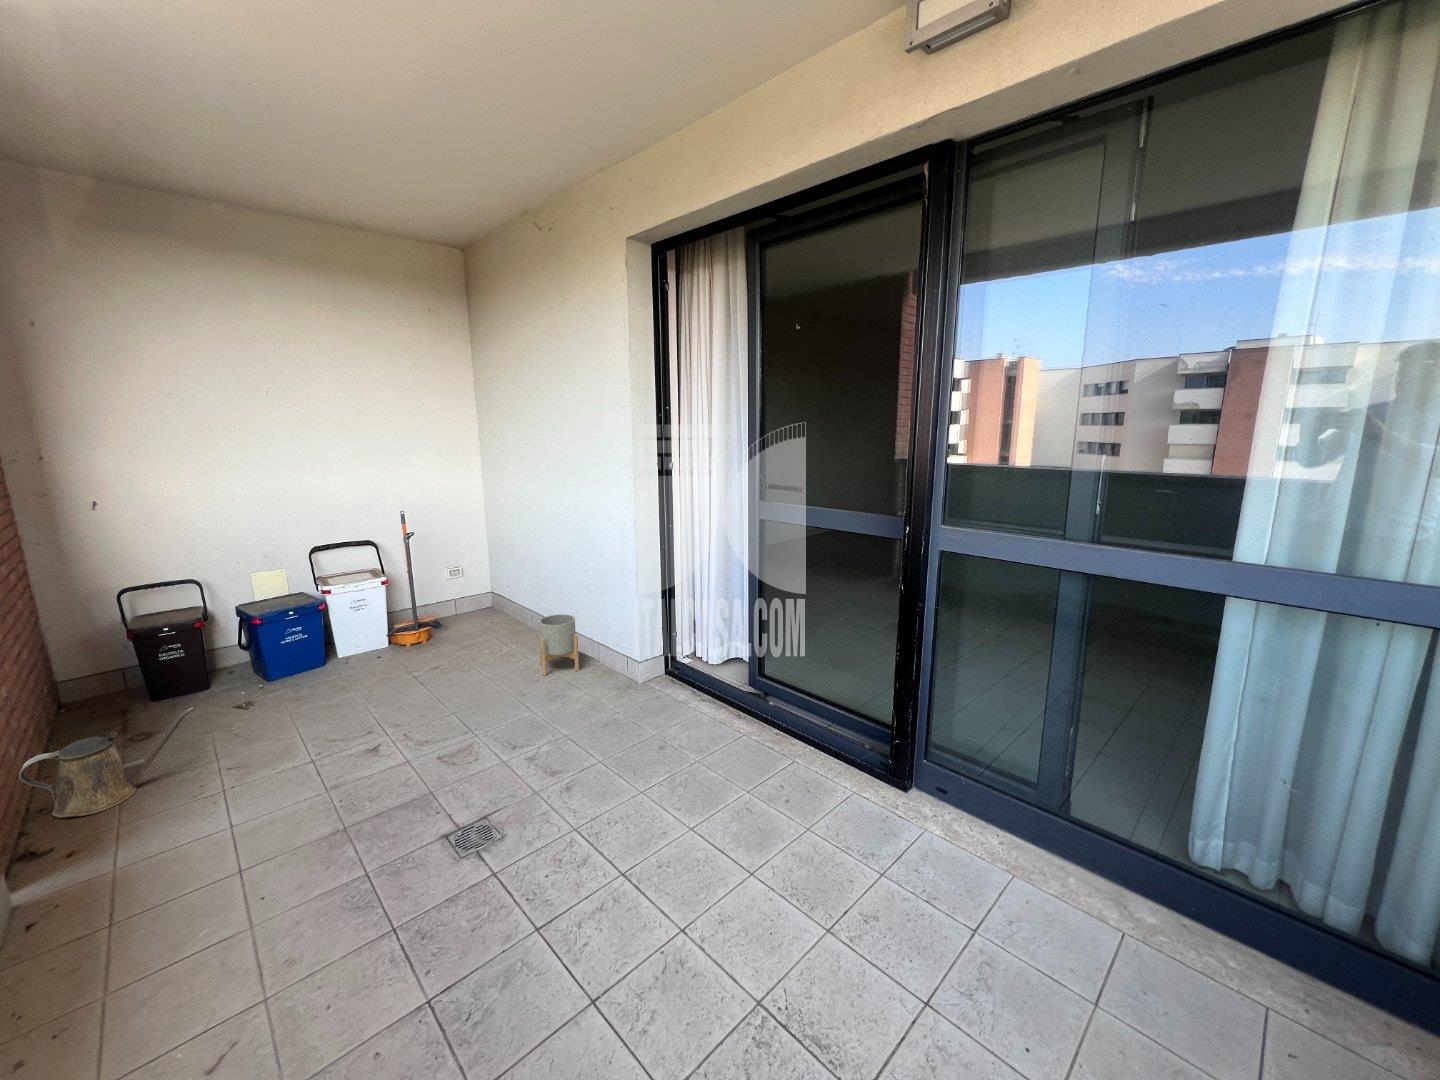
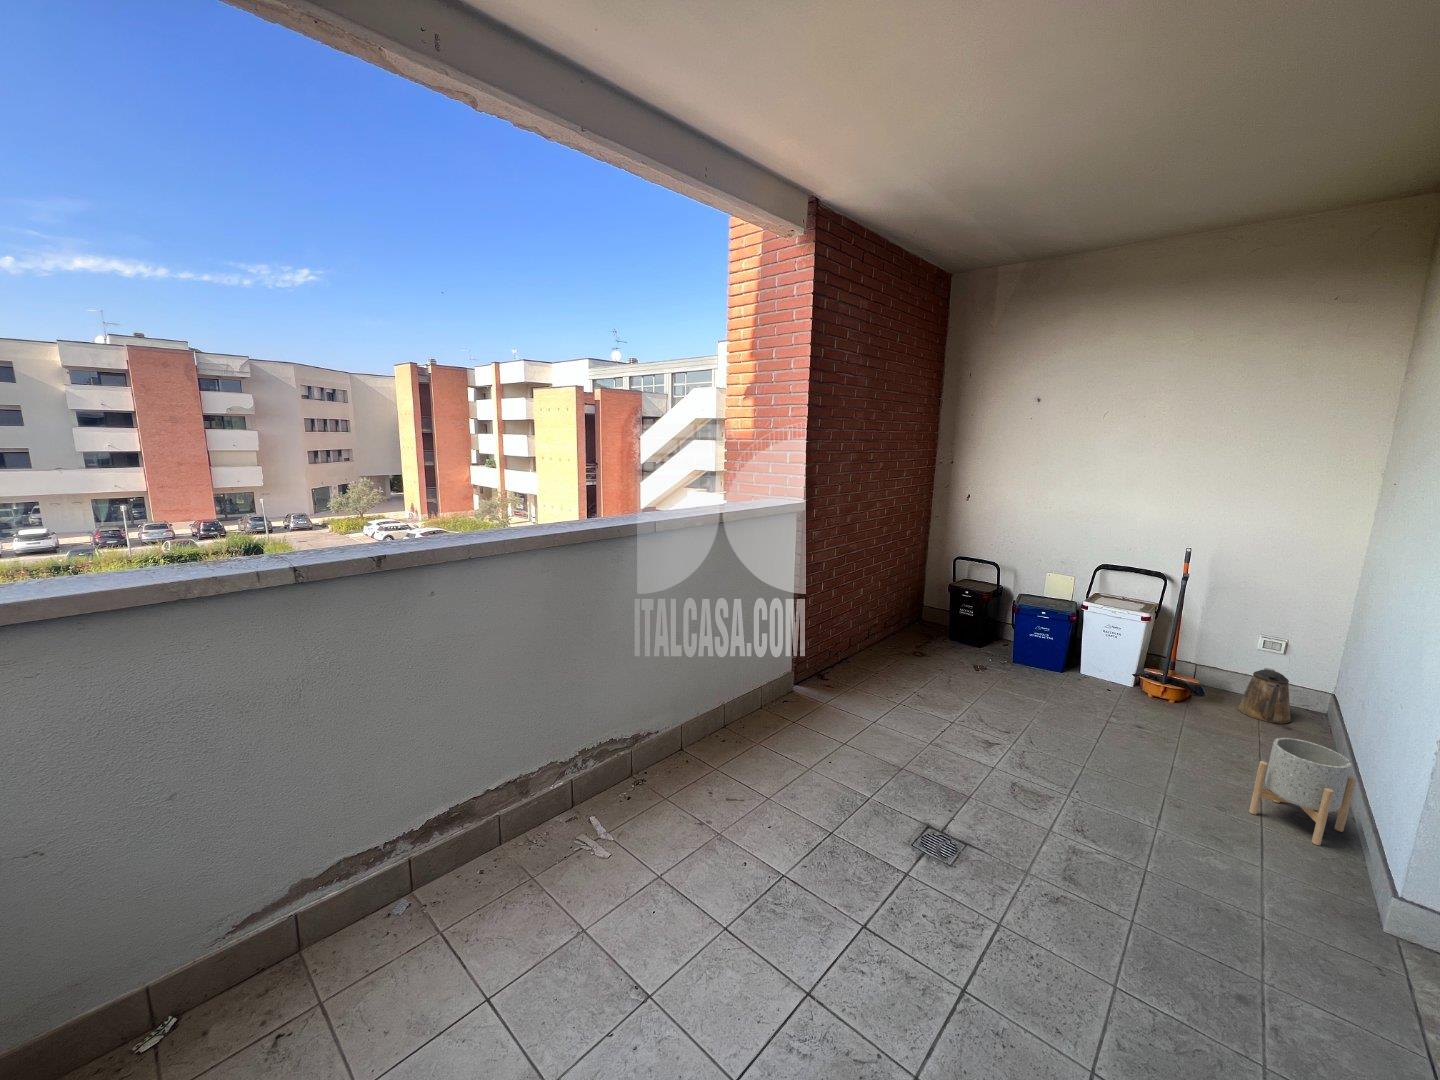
watering can: present [19,707,195,818] -> present [1237,668,1292,724]

